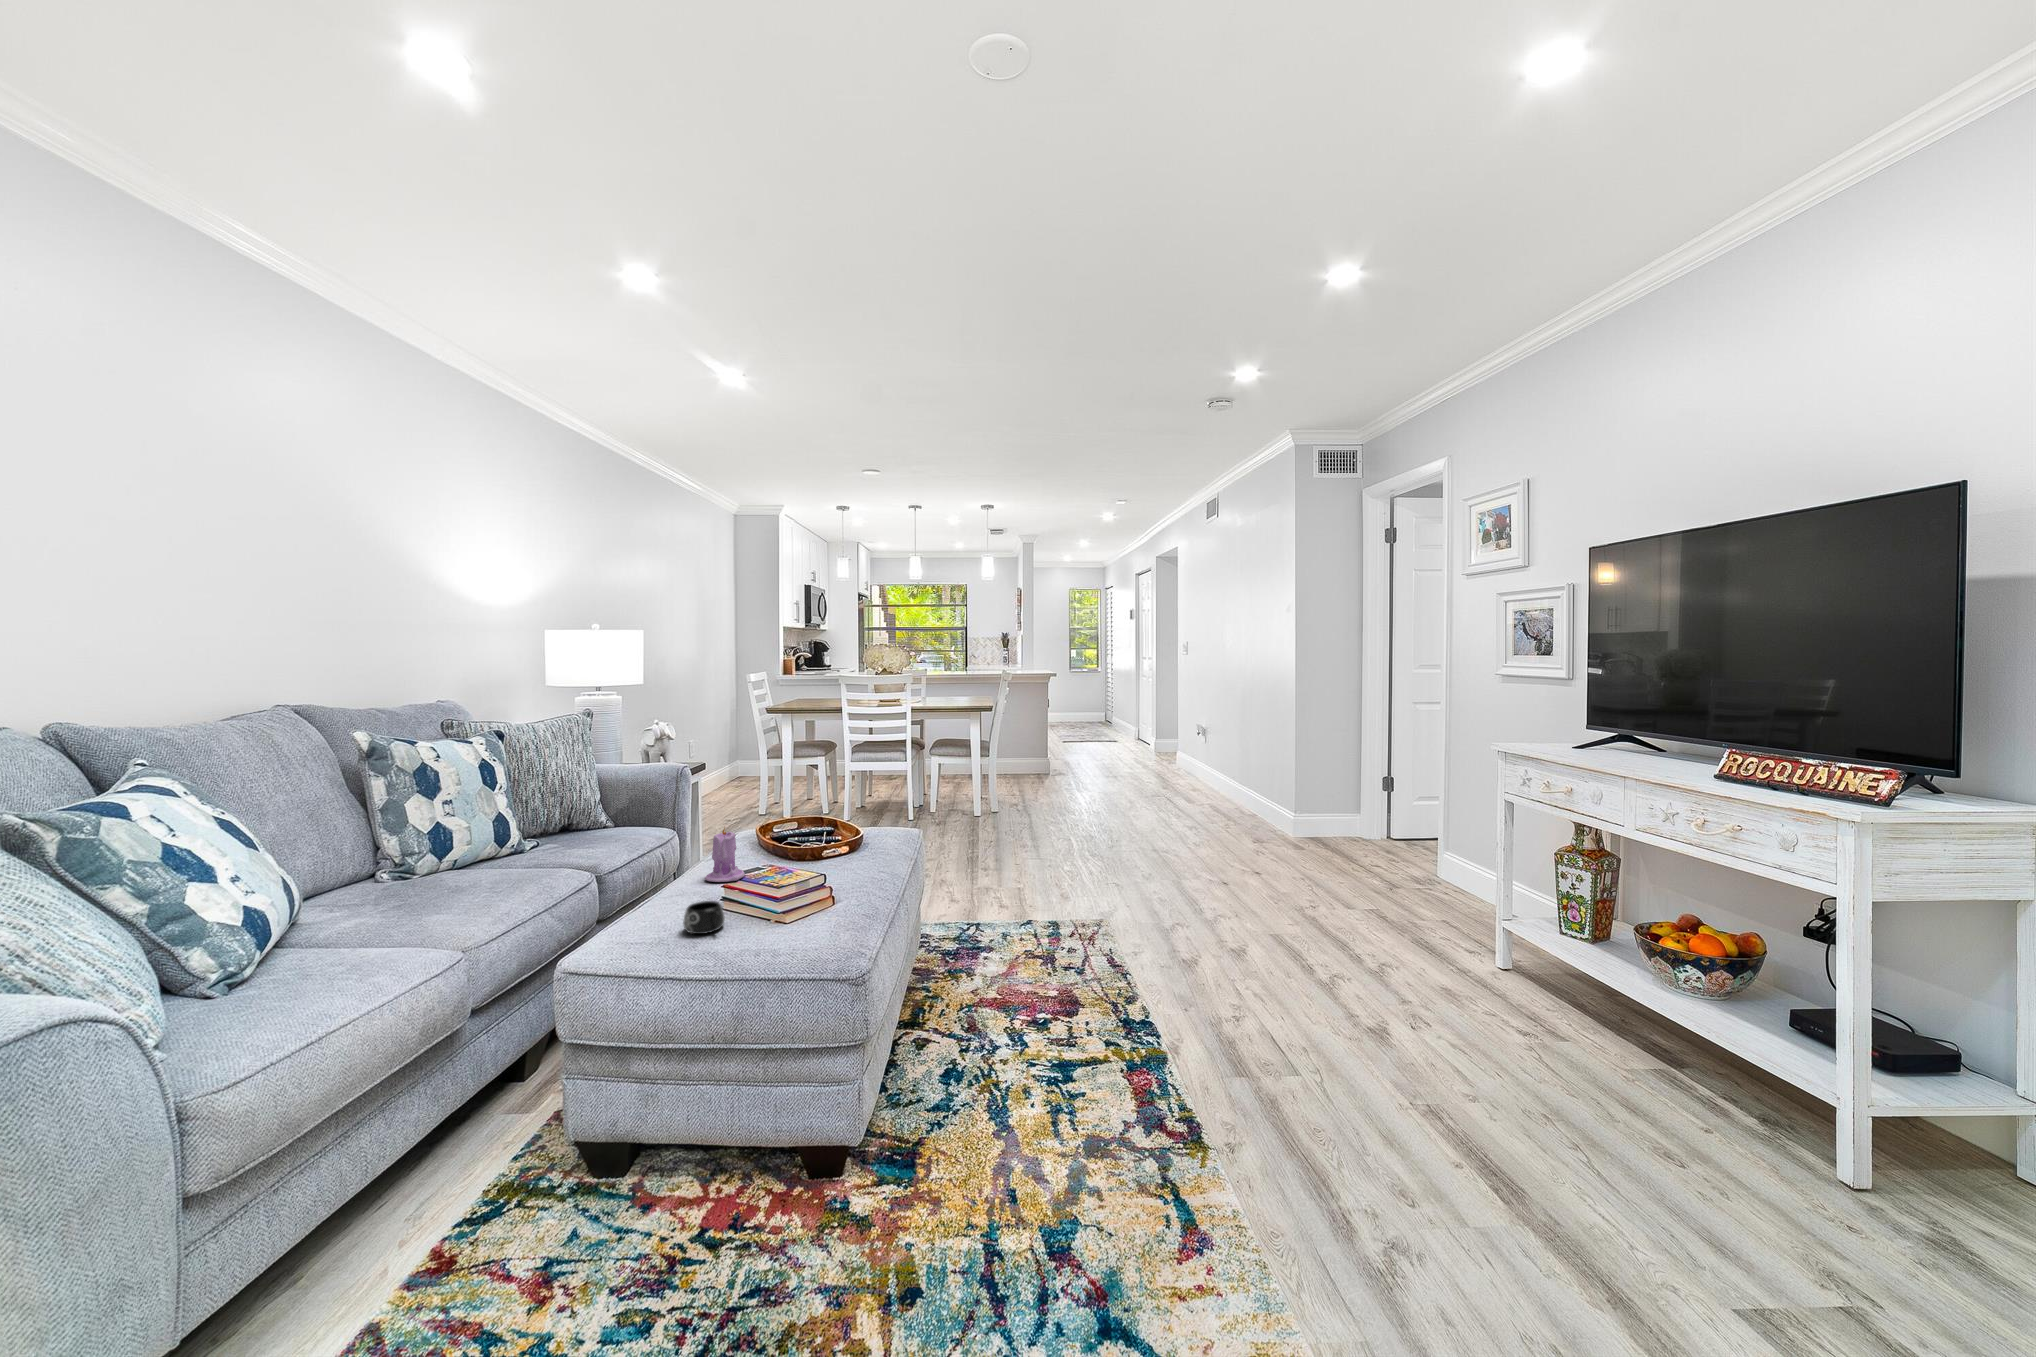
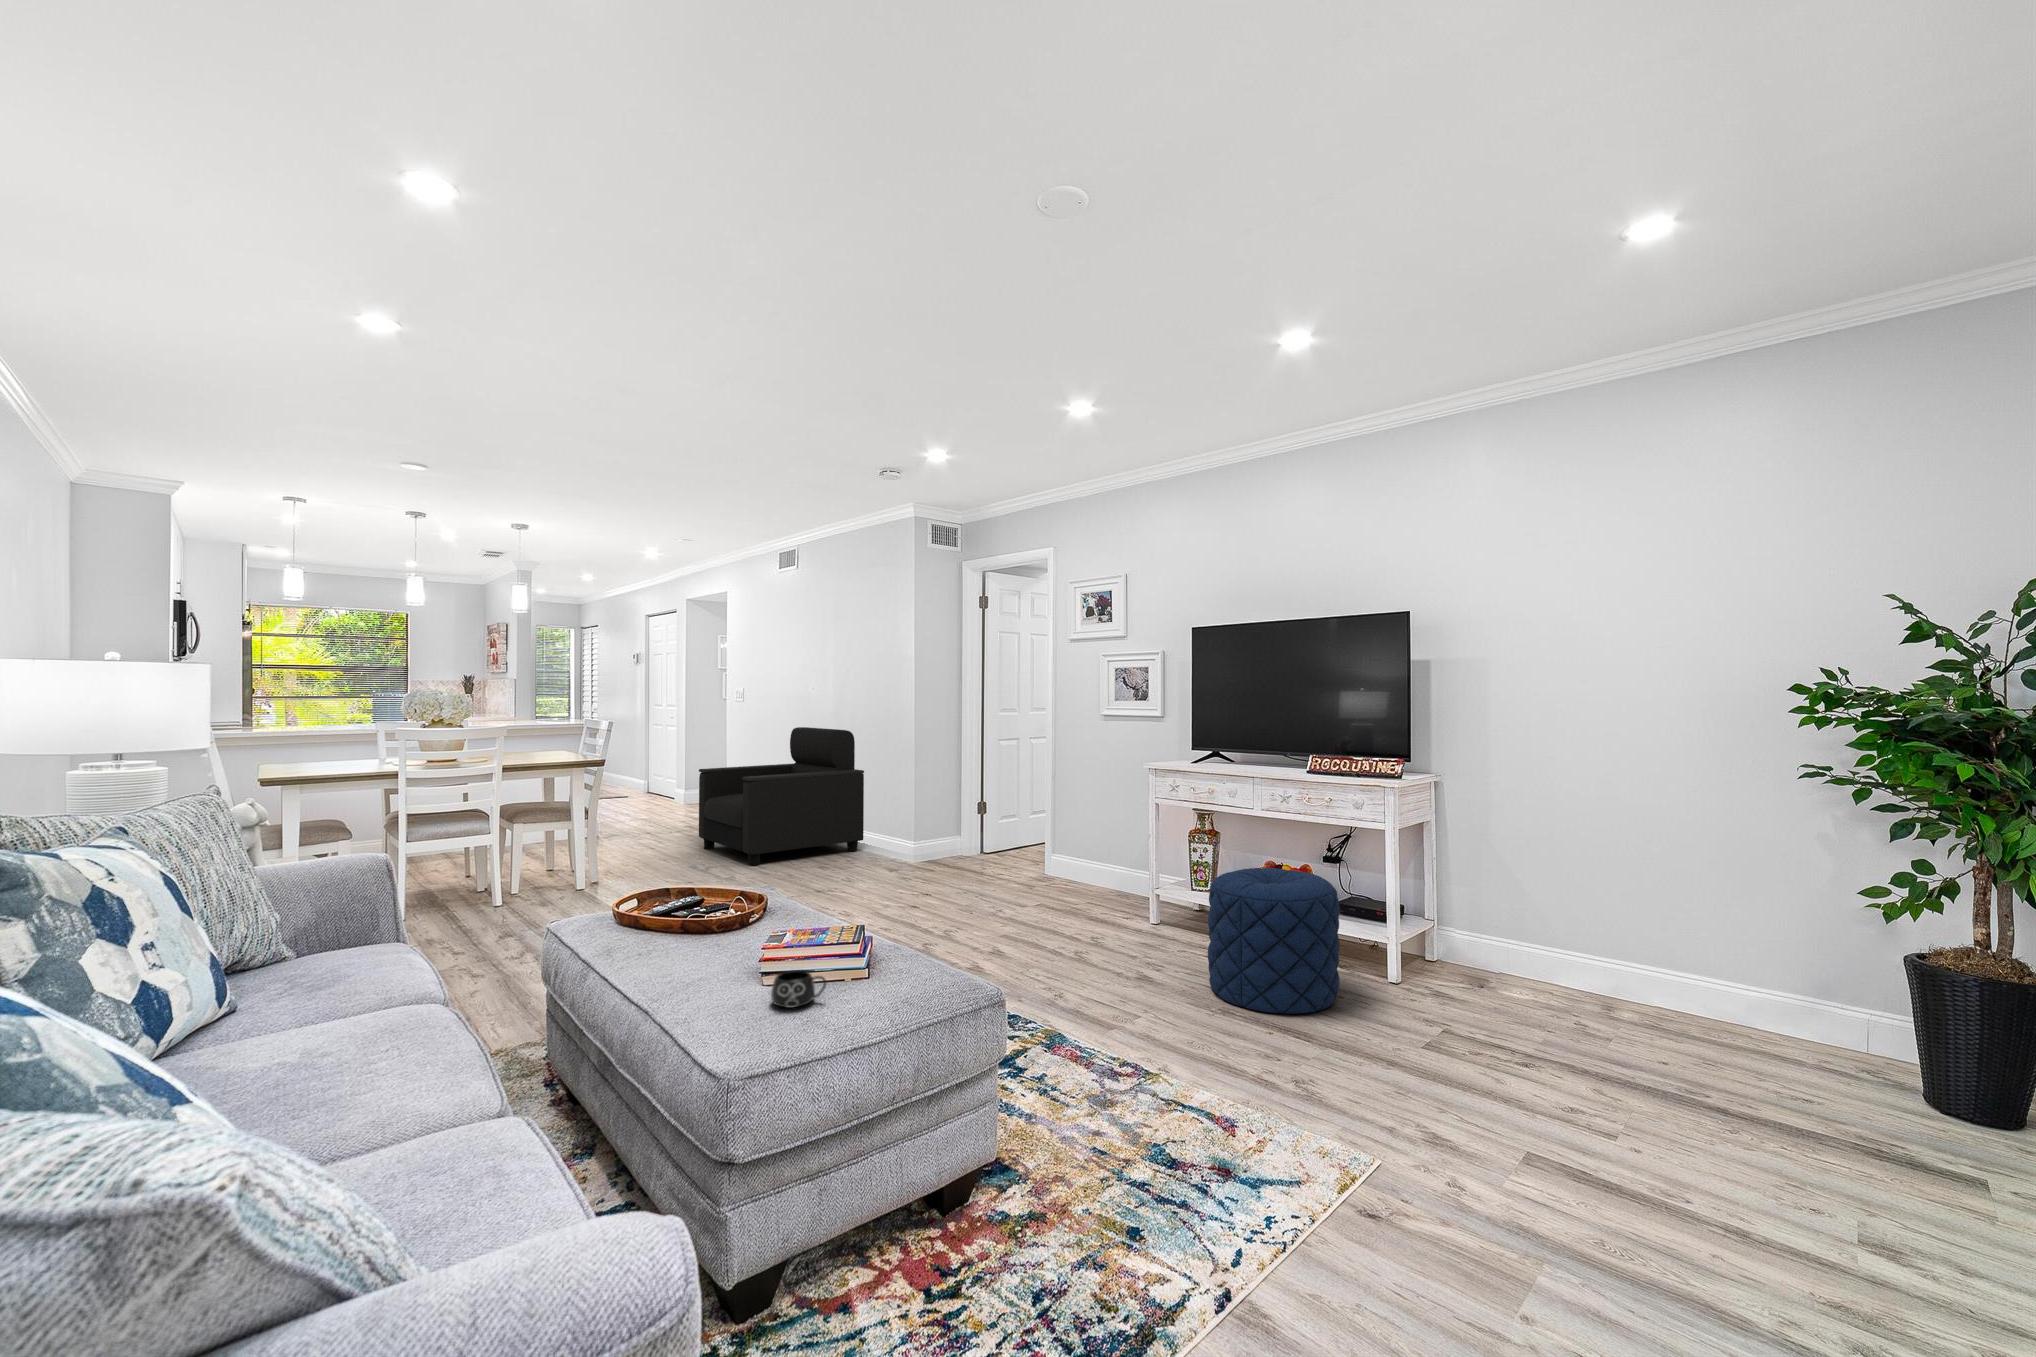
armchair: none [1120,680,1261,810] -> present [699,727,864,865]
candle: present [705,828,745,882] -> none [660,902,709,969]
pouf: none [1438,910,1674,1159] -> present [1208,868,1340,1014]

